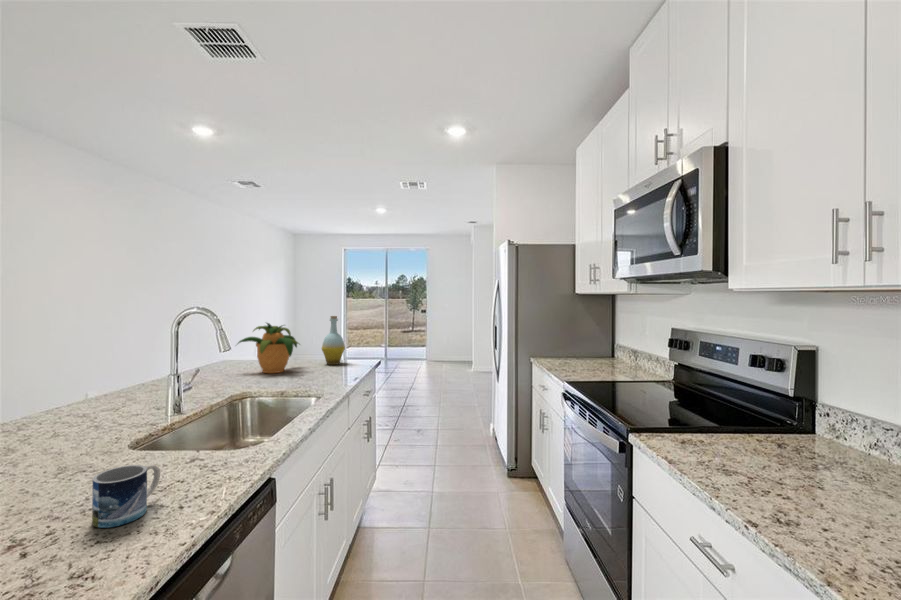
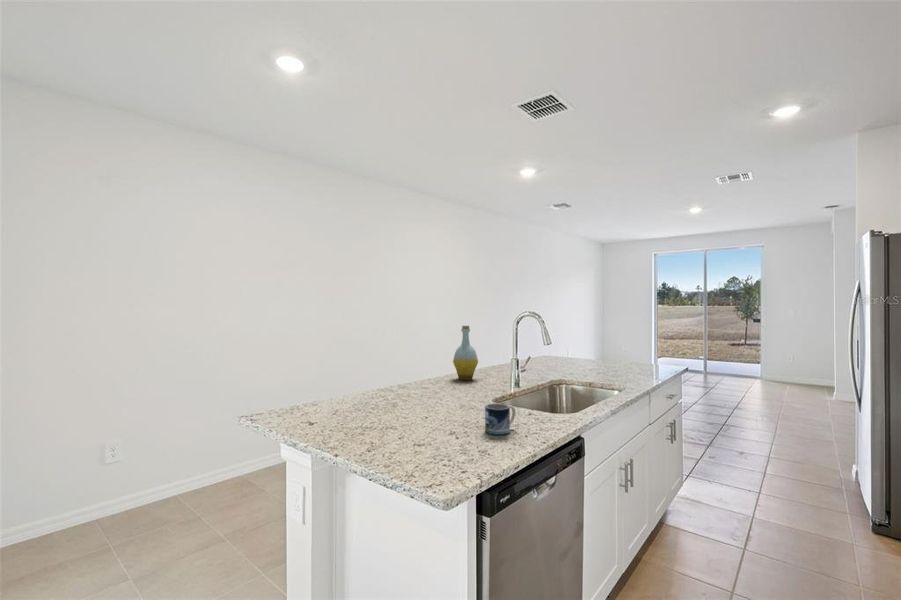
bottle: present [322,316,345,365] -> present [453,326,478,380]
potted plant: present [238,323,299,373] -> none [553,325,608,368]

